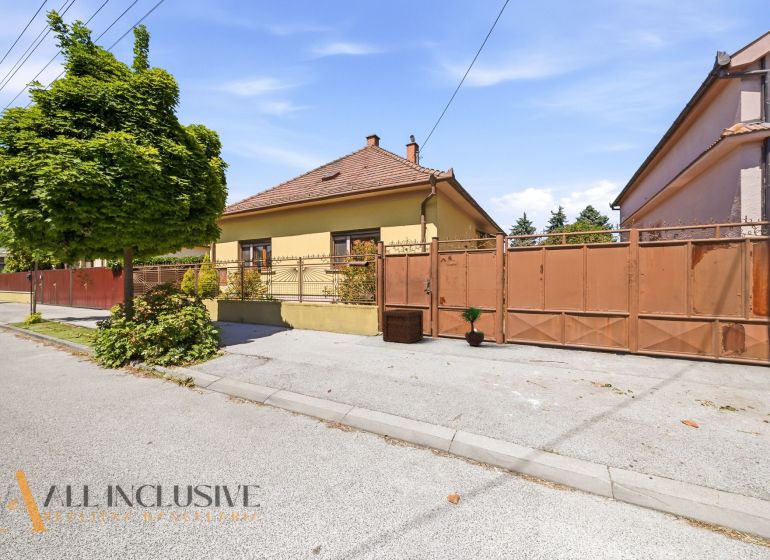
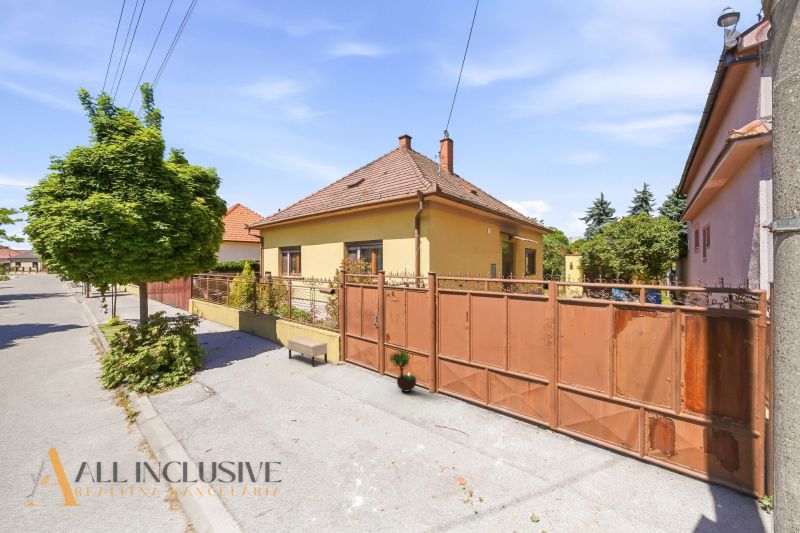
wooden crate: present [383,309,423,343] -> none [329,340,372,381]
bench: none [318,313,366,338] -> present [288,337,327,366]

